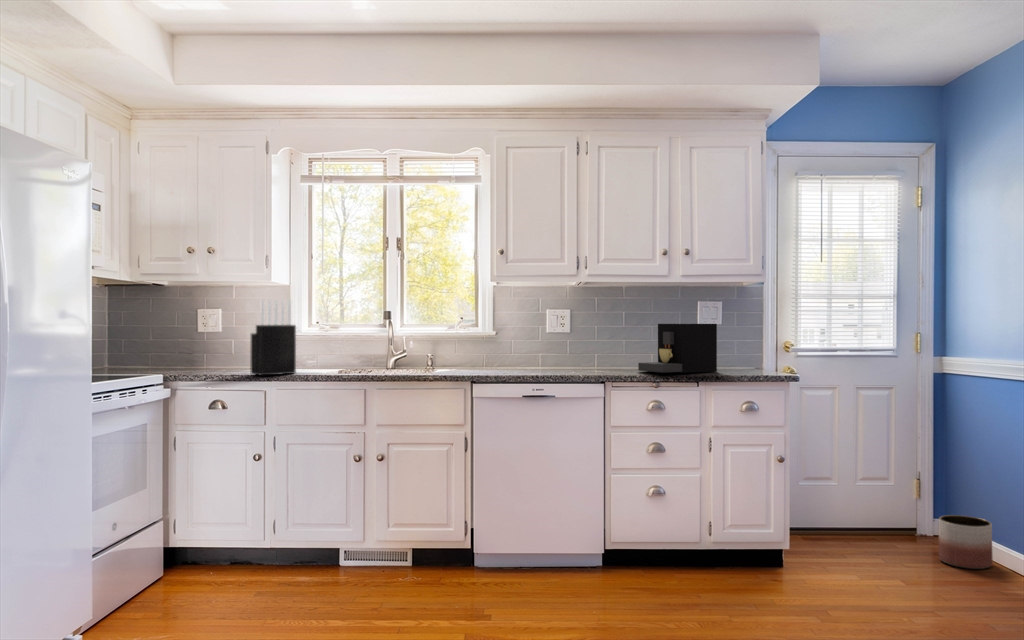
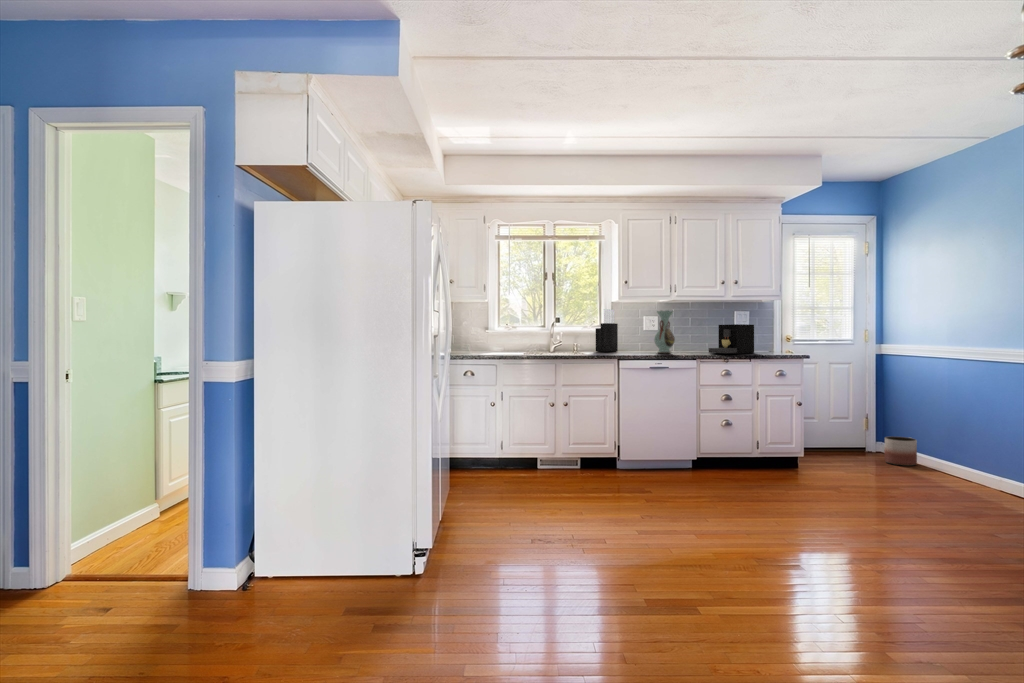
knife block: present [250,300,296,375] -> present [596,309,618,352]
decorative vase: none [548,300,581,371] -> present [654,311,675,353]

